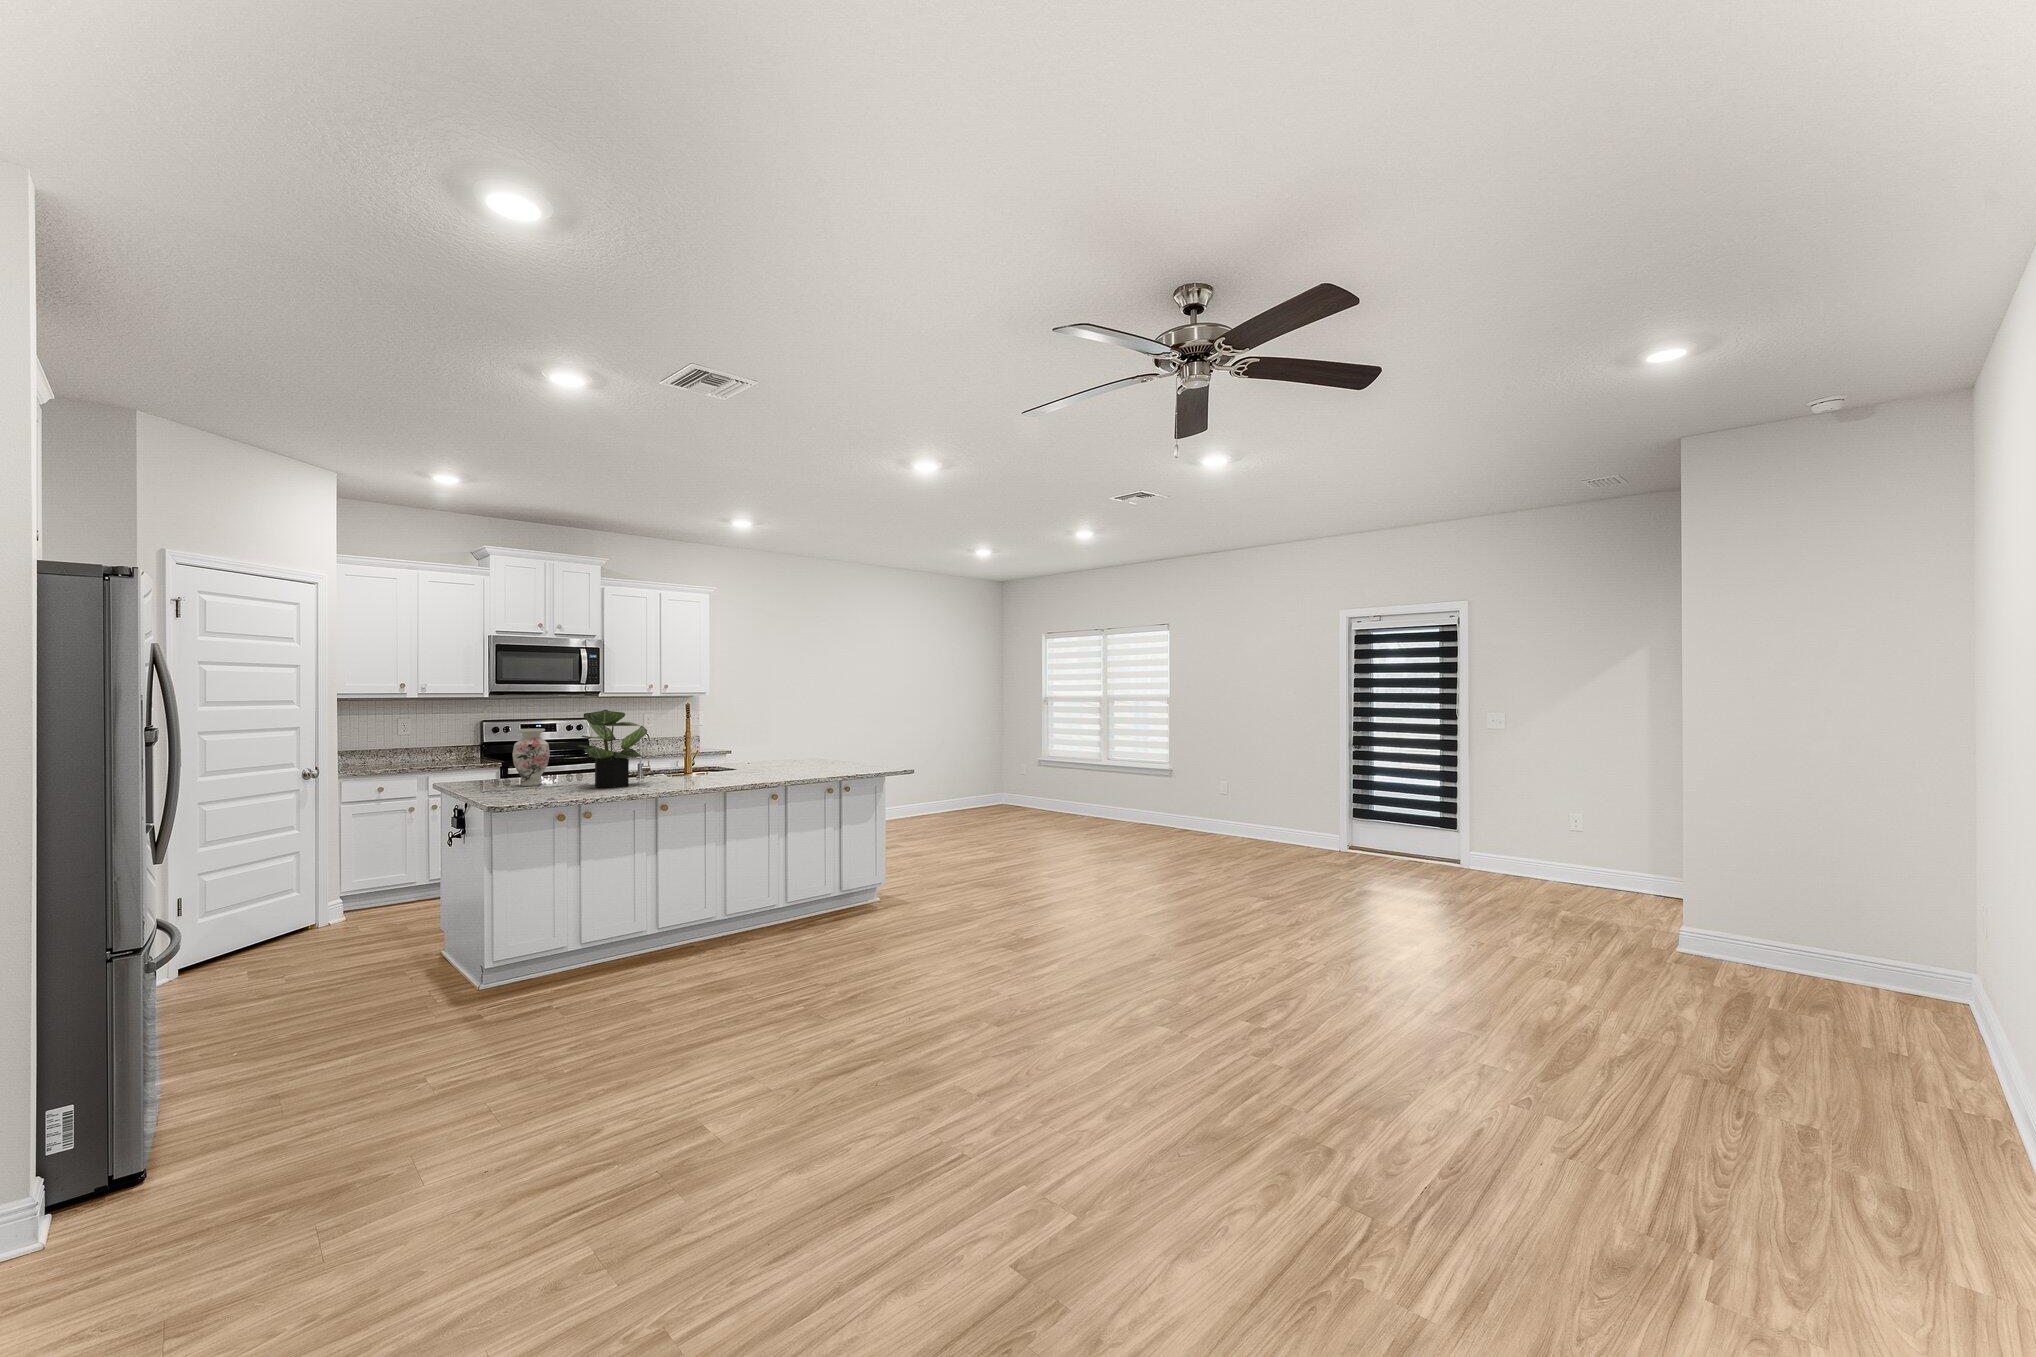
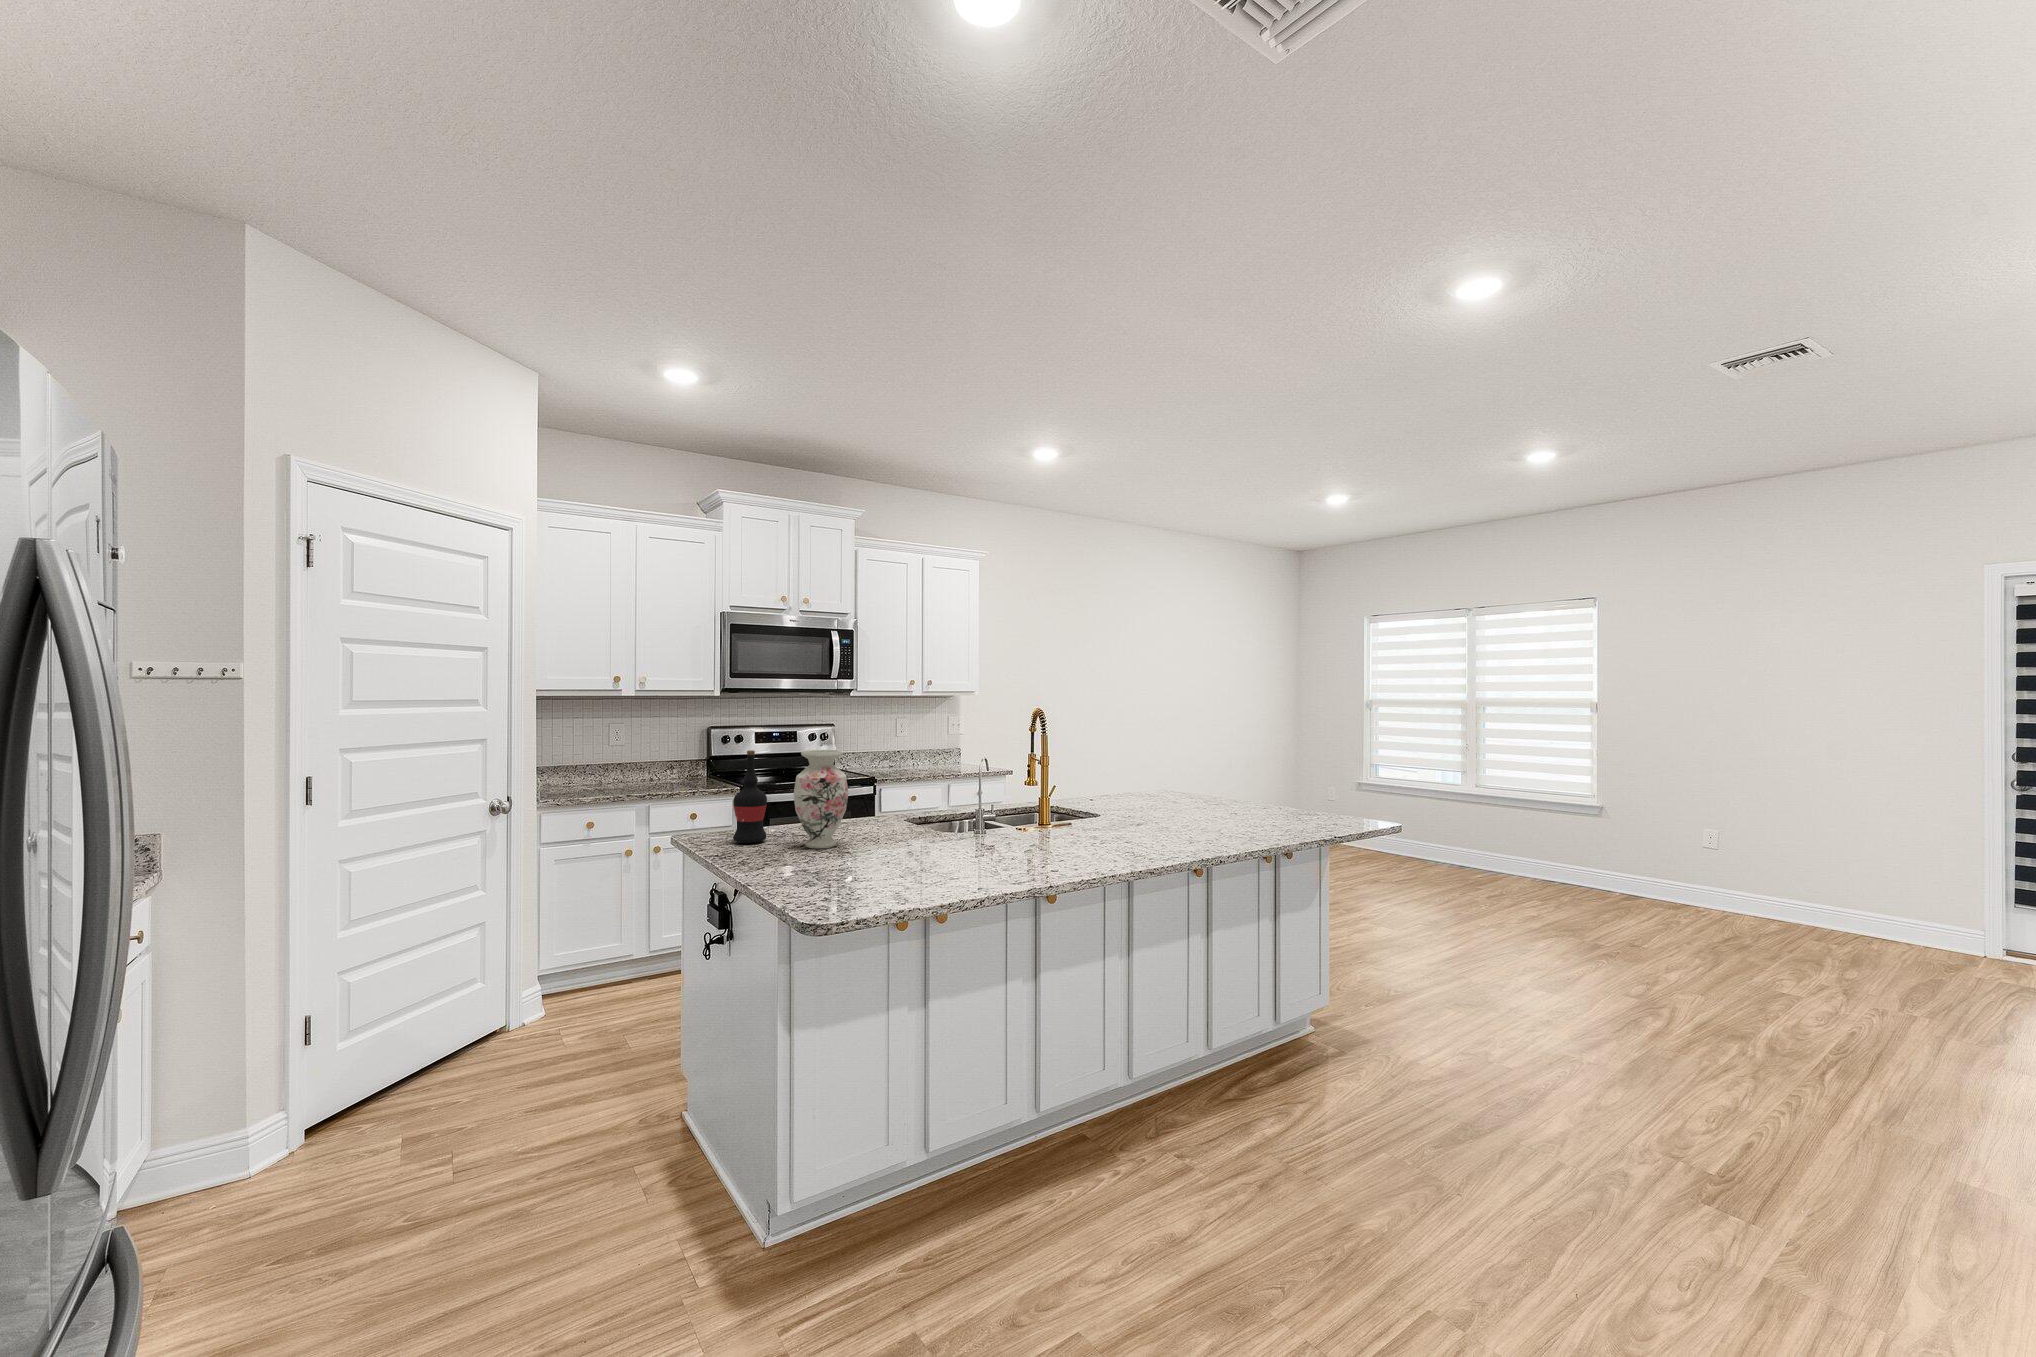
potted plant: present [580,710,647,788] -> none [909,722,1021,864]
wine bottle: none [475,730,499,785] -> present [733,750,767,843]

